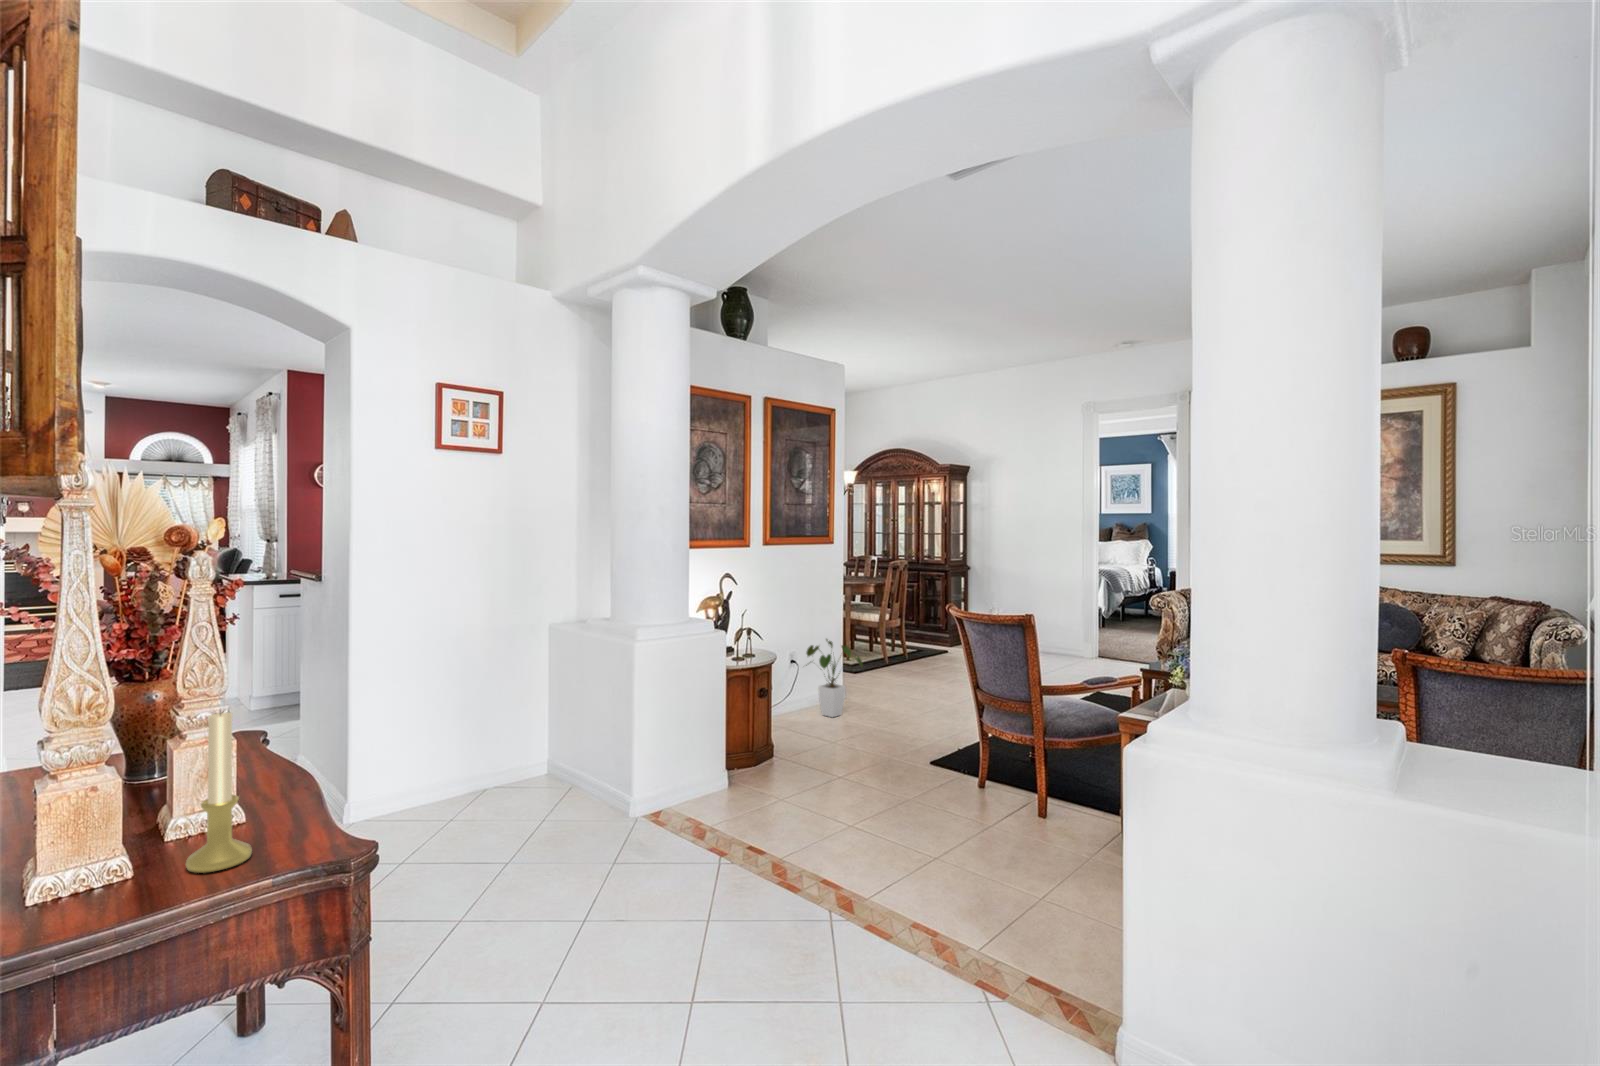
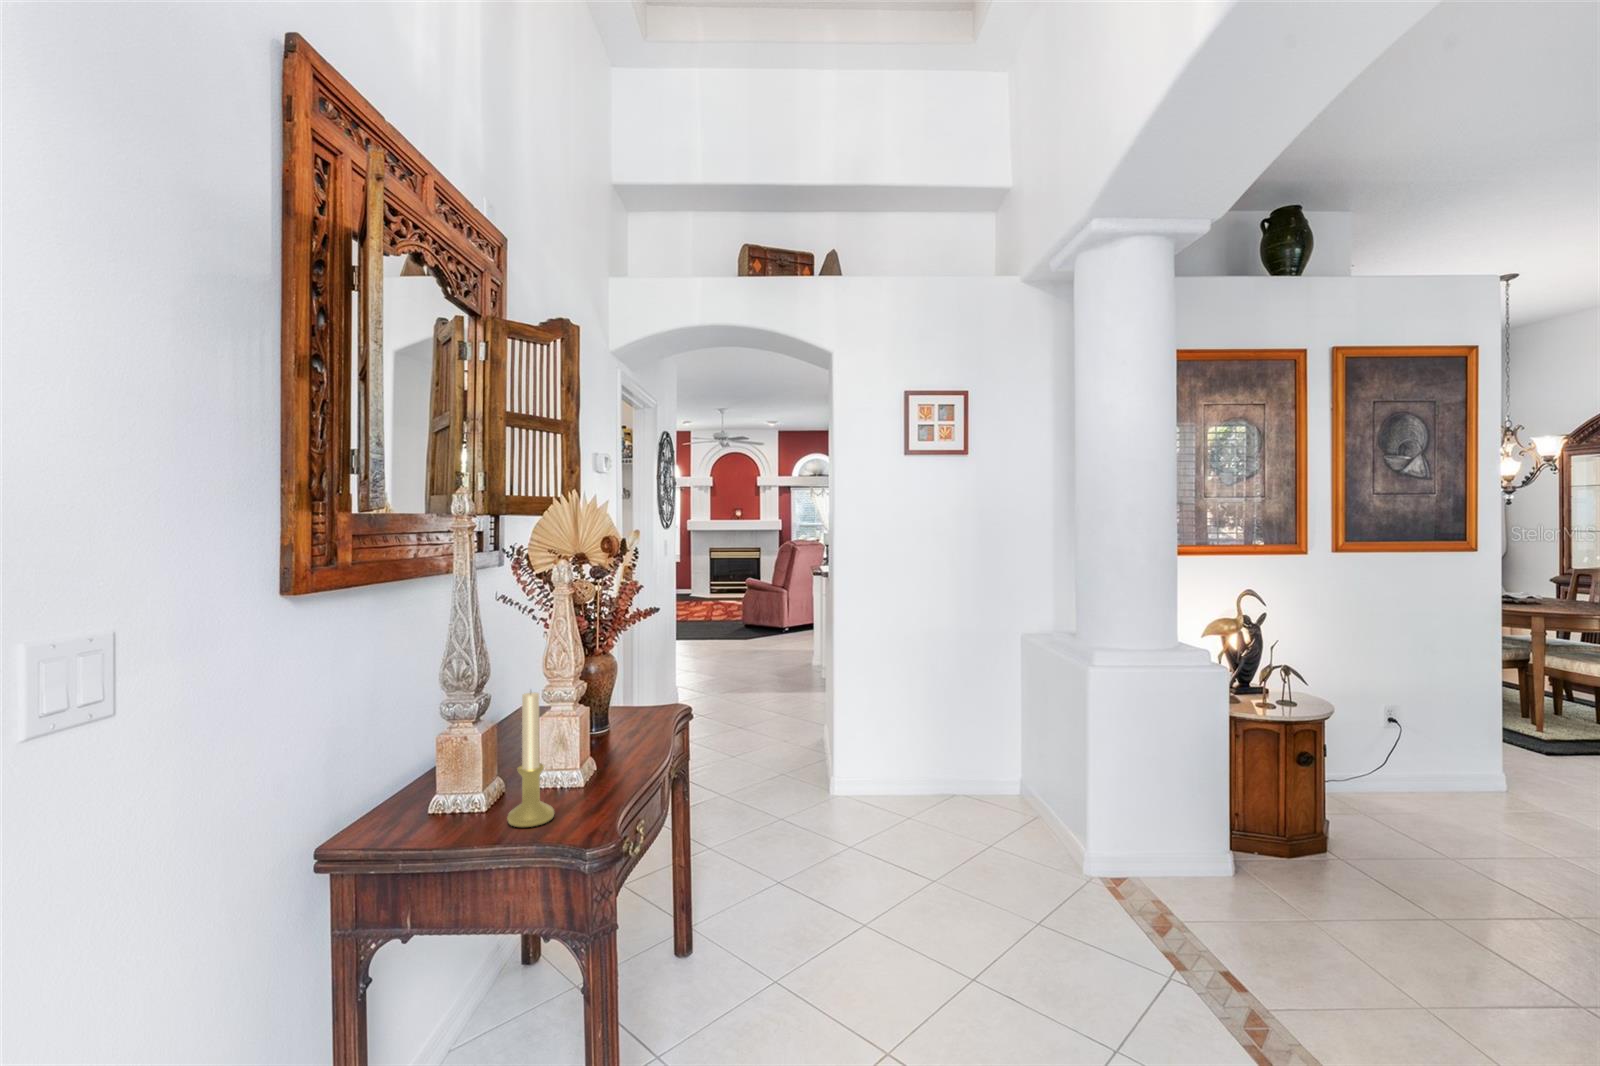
house plant: present [806,639,863,717] -> none [1406,692,1528,814]

